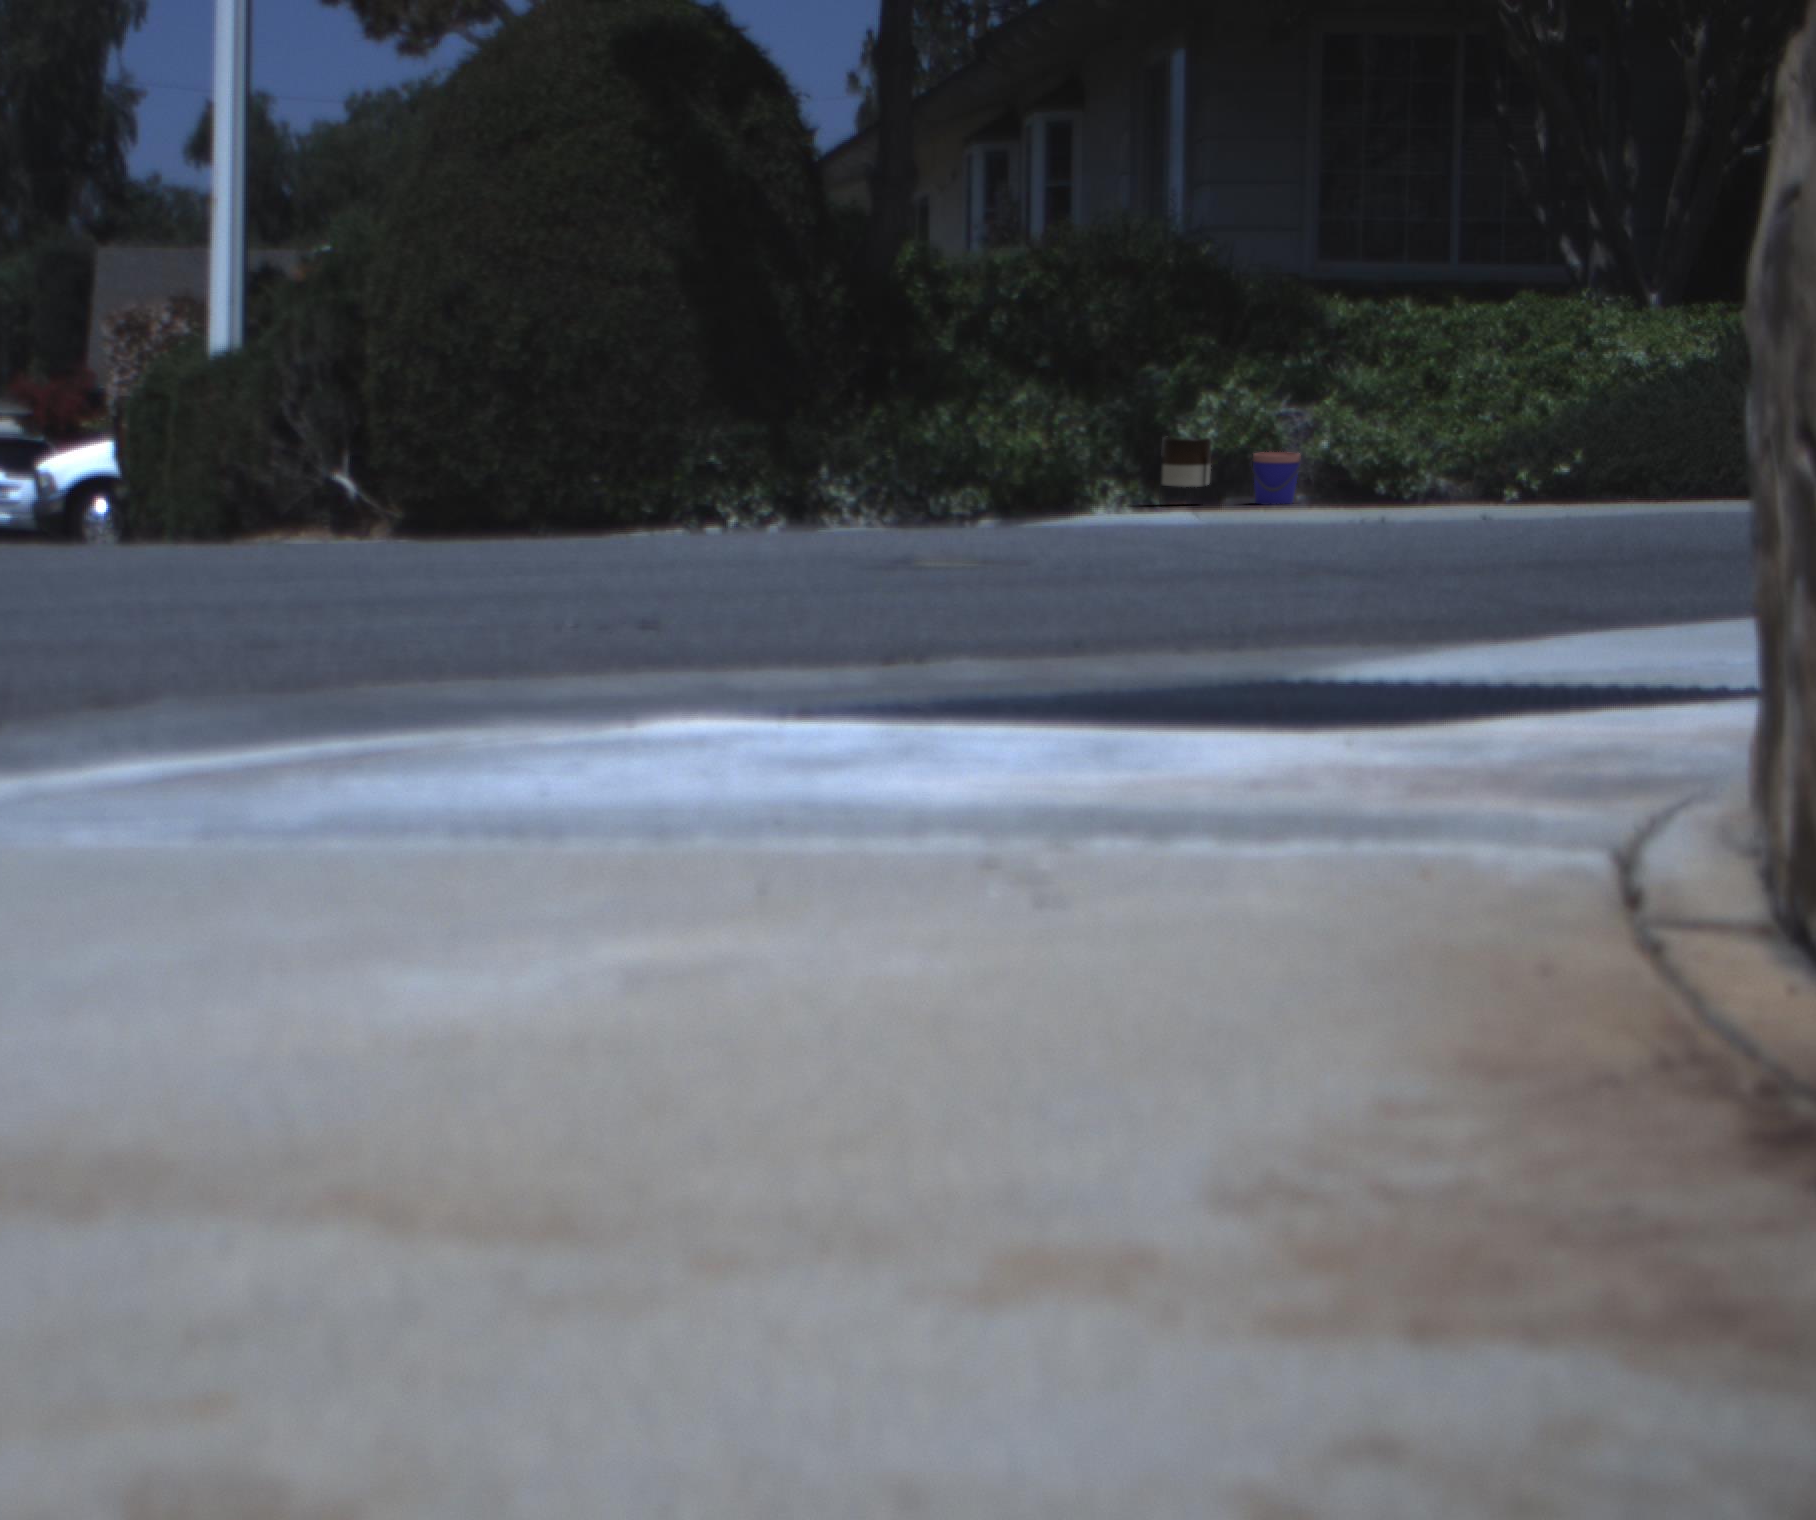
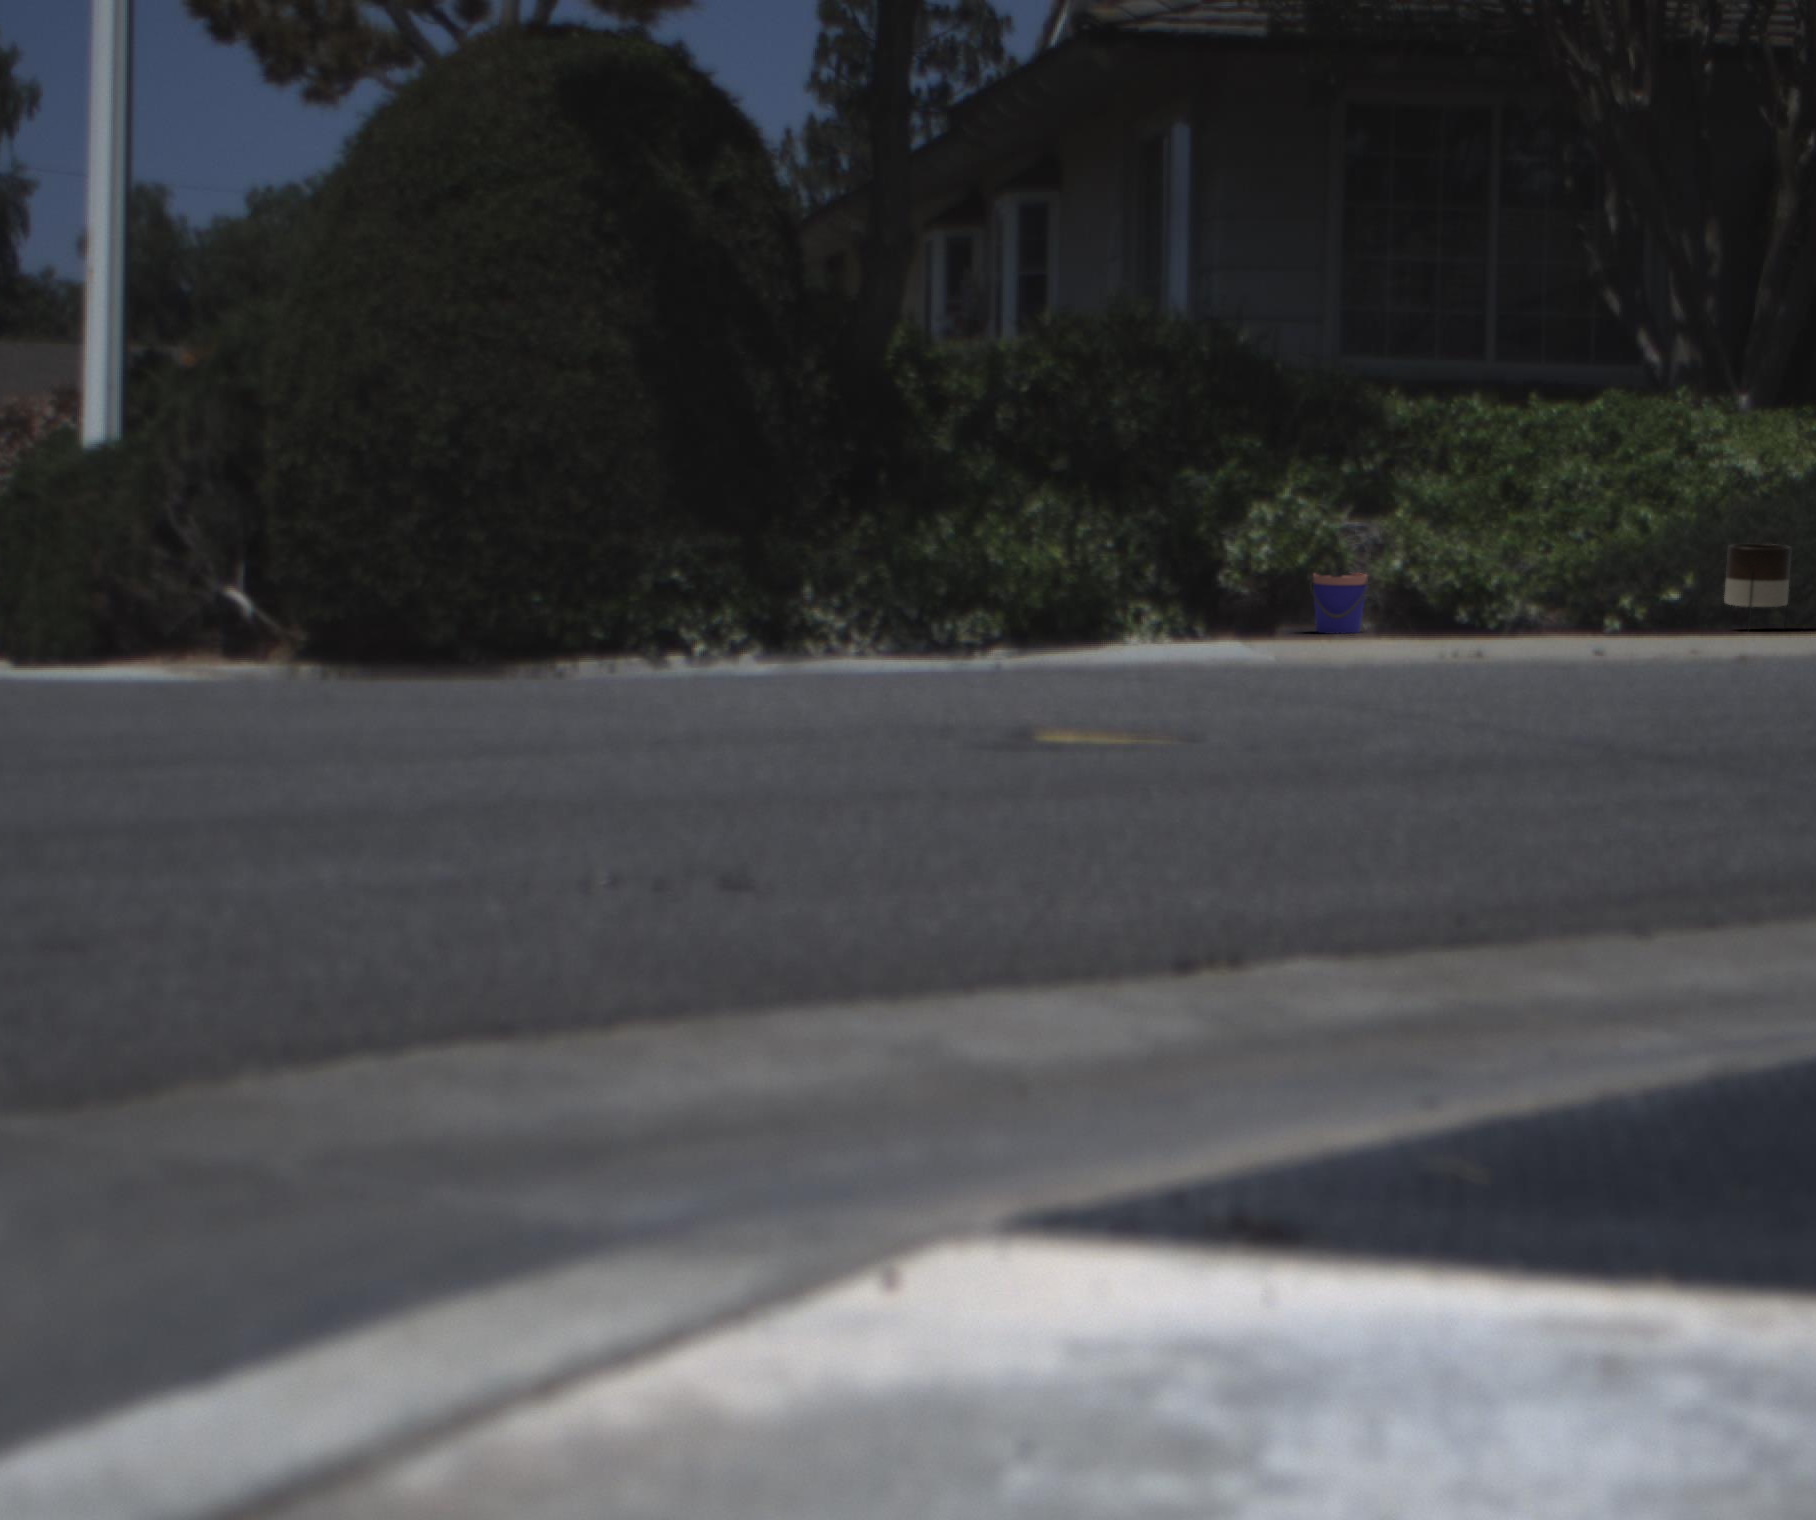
planter: present [1159,437,1211,493] -> present [1724,544,1792,626]

